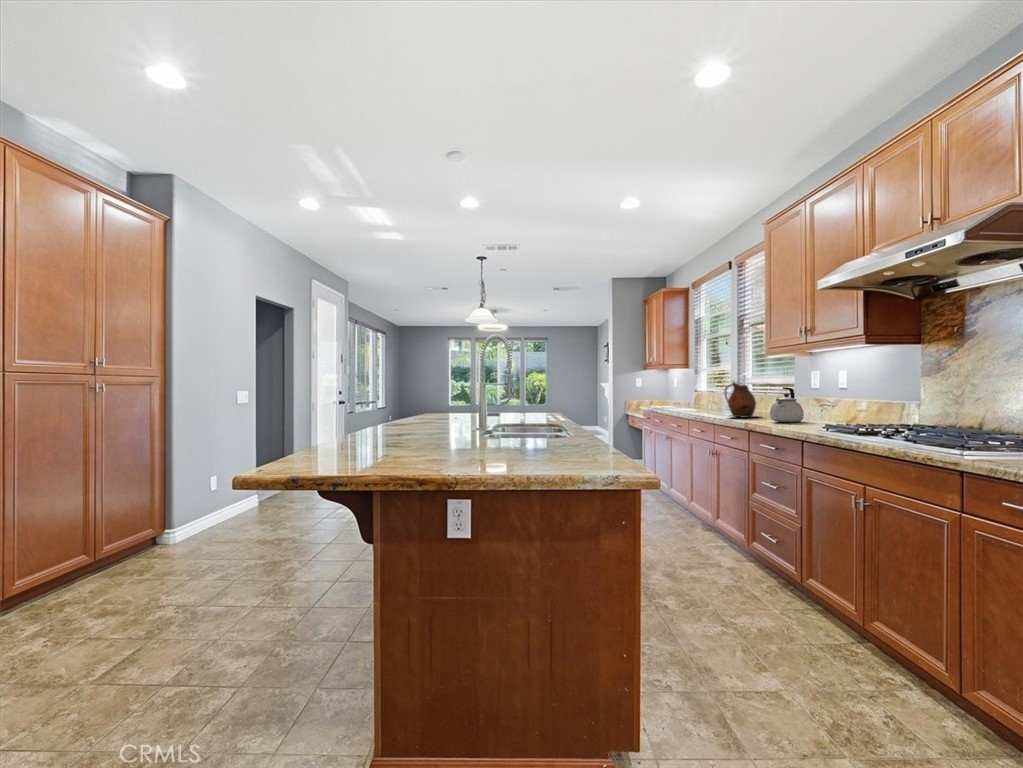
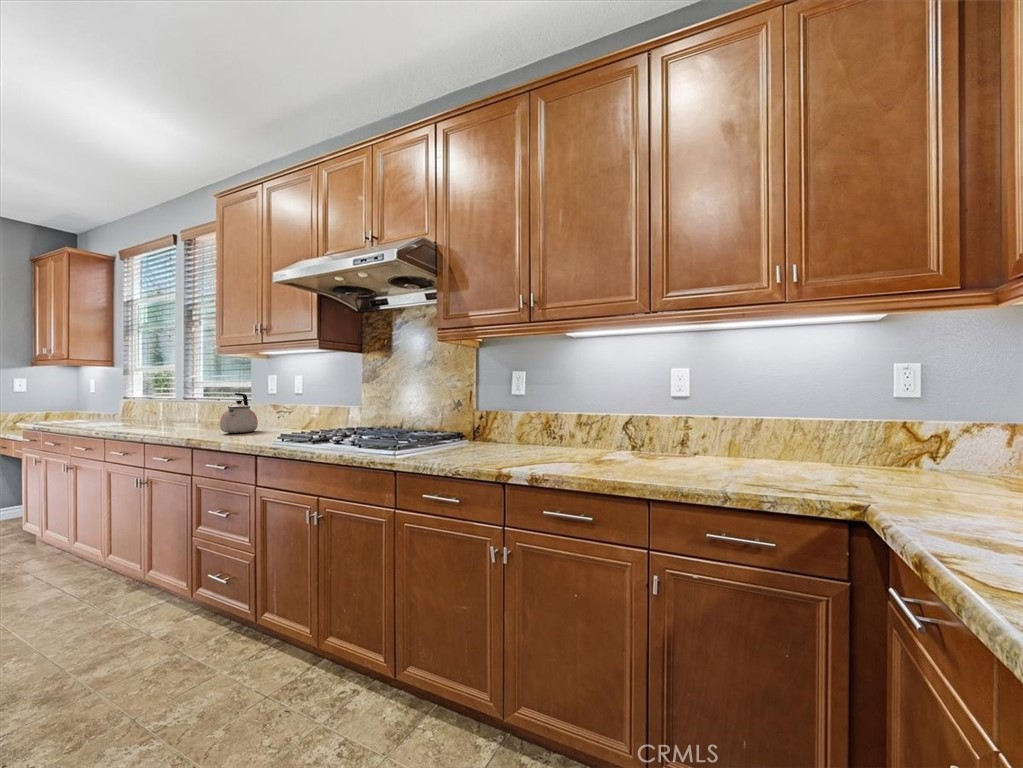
ceramic pitcher: present [724,381,756,418] -> none [163,385,213,431]

